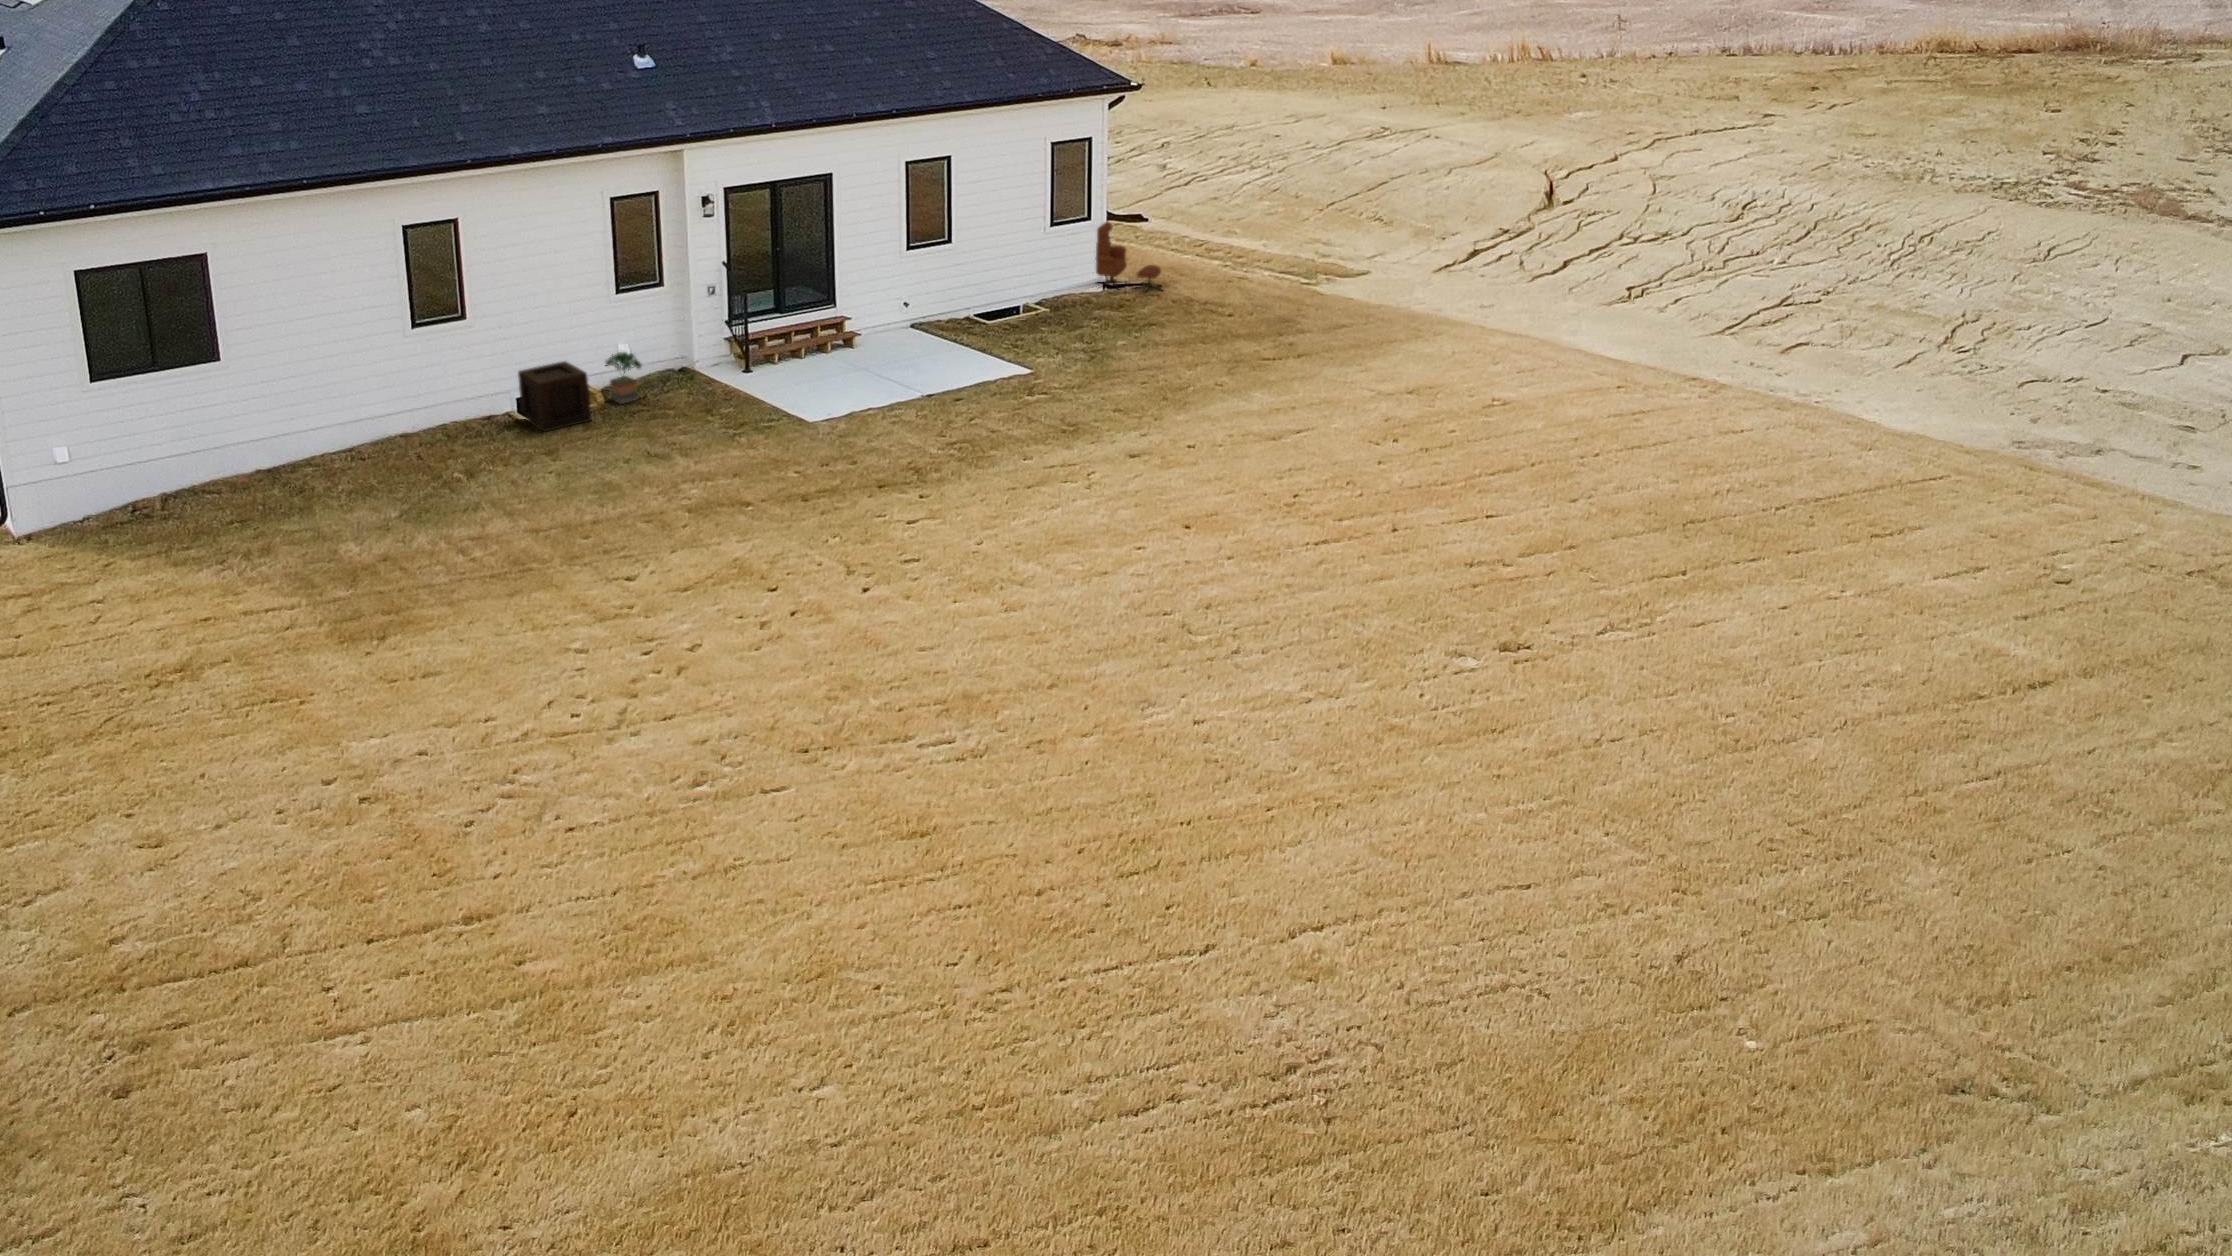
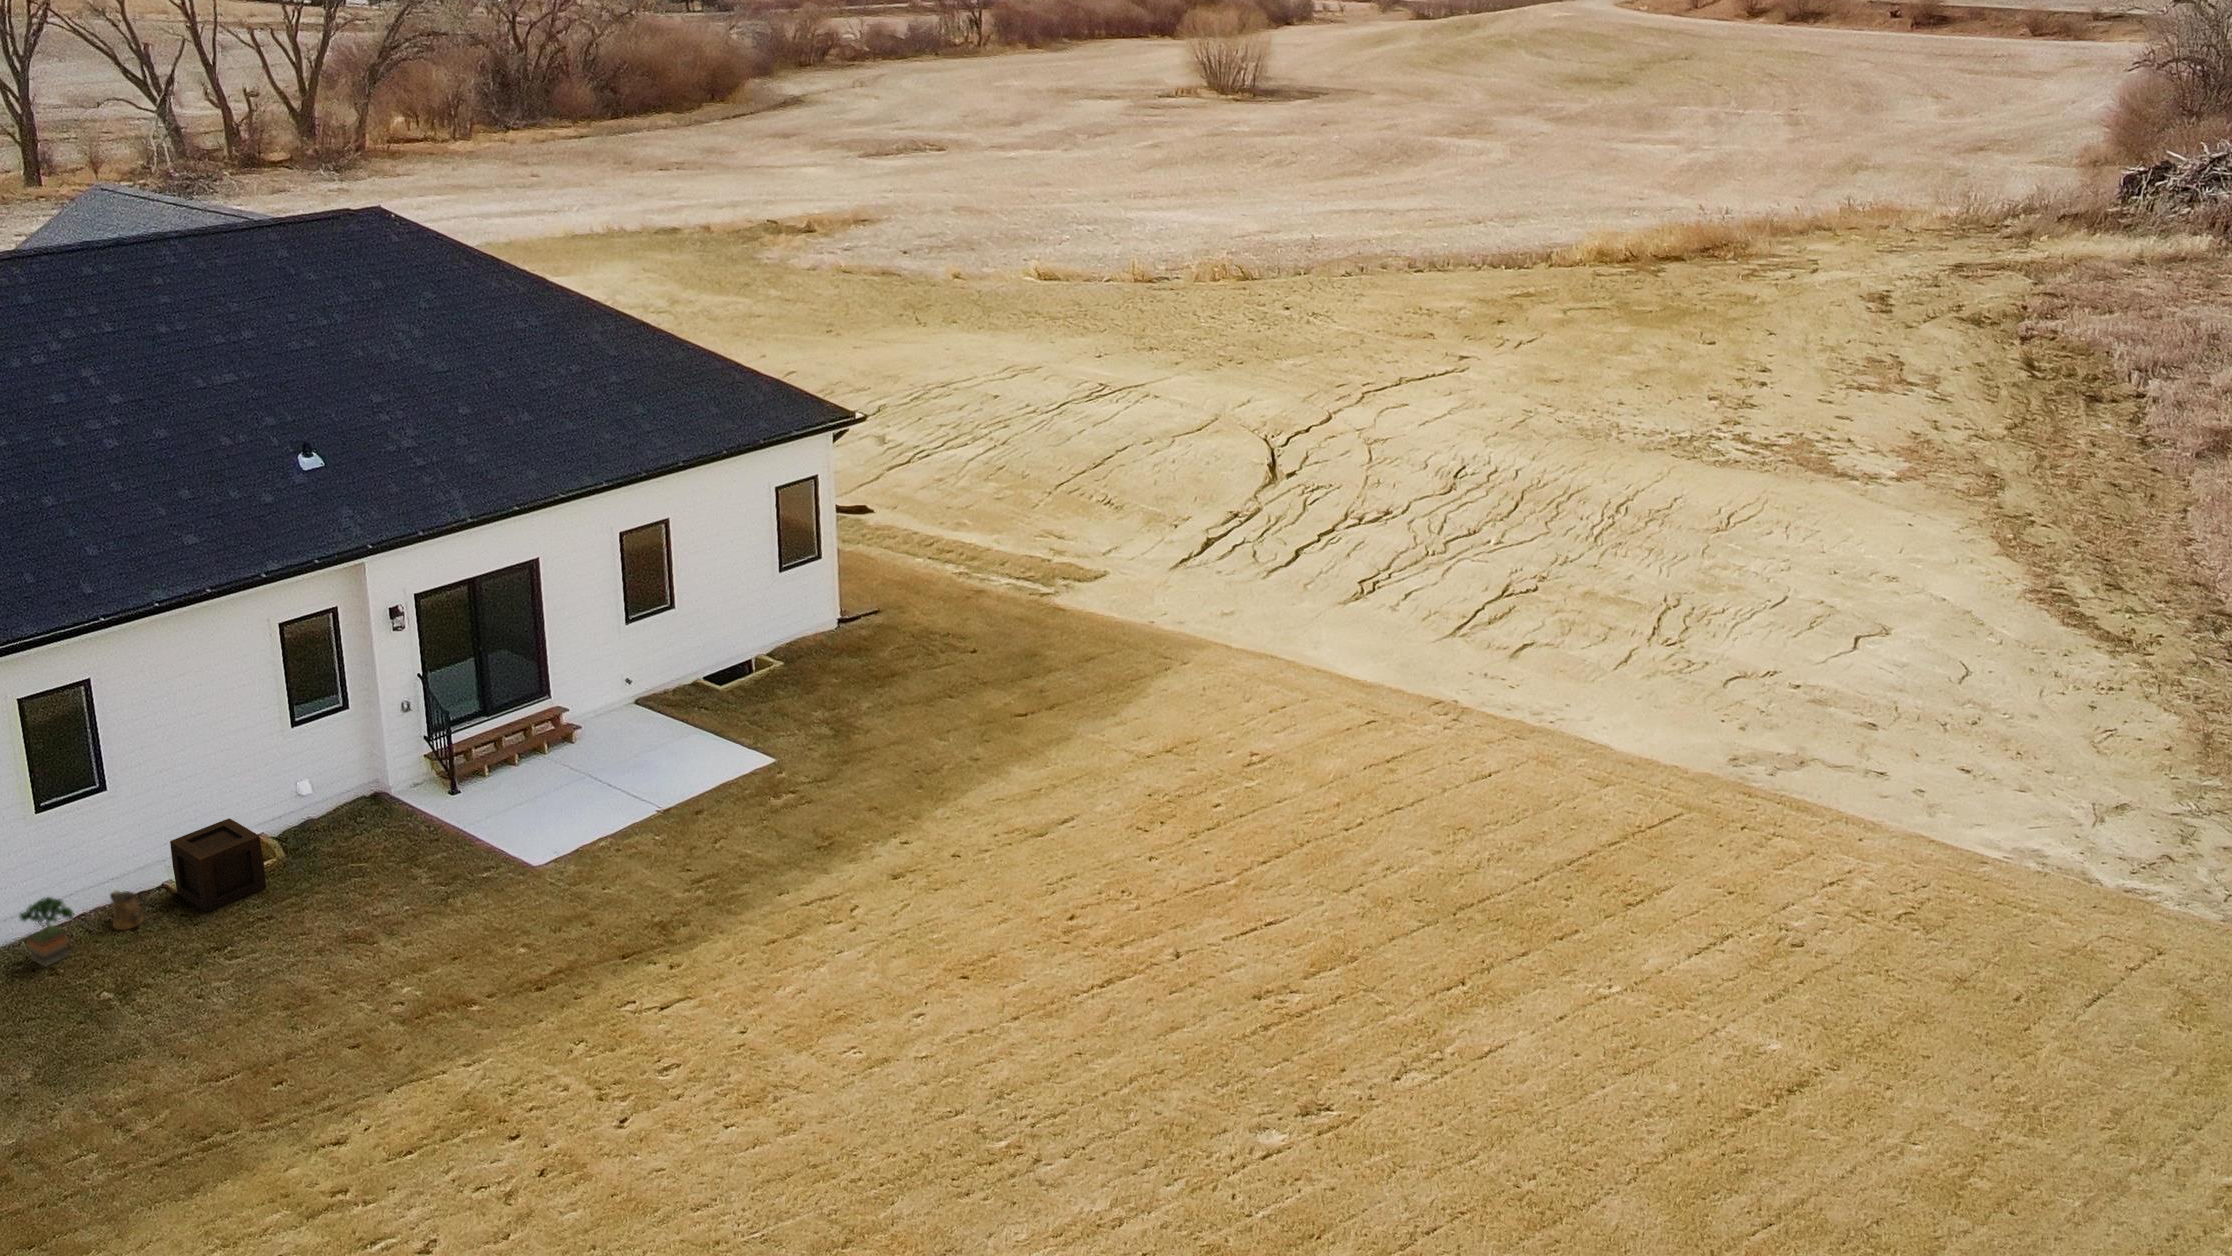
lounge chair: present [1096,222,1161,291] -> none [835,552,910,628]
potted tree: present [605,352,642,404] -> present [19,897,74,967]
watering can: none [471,405,499,437] -> present [110,891,147,930]

